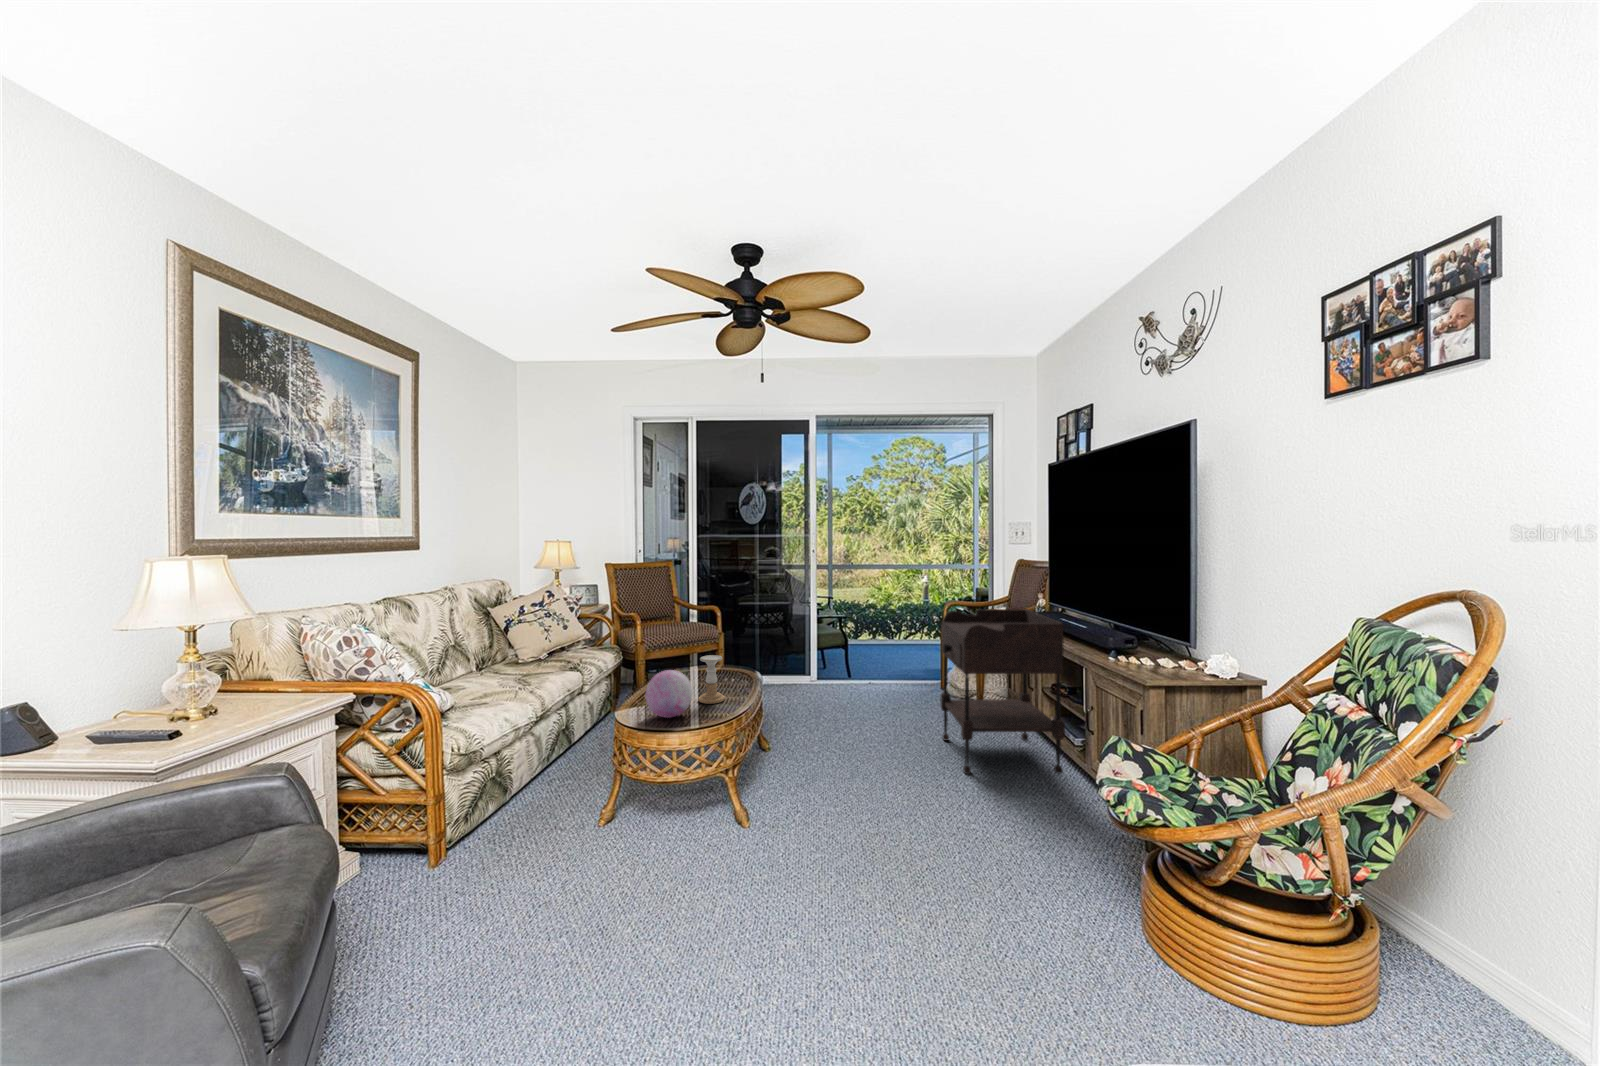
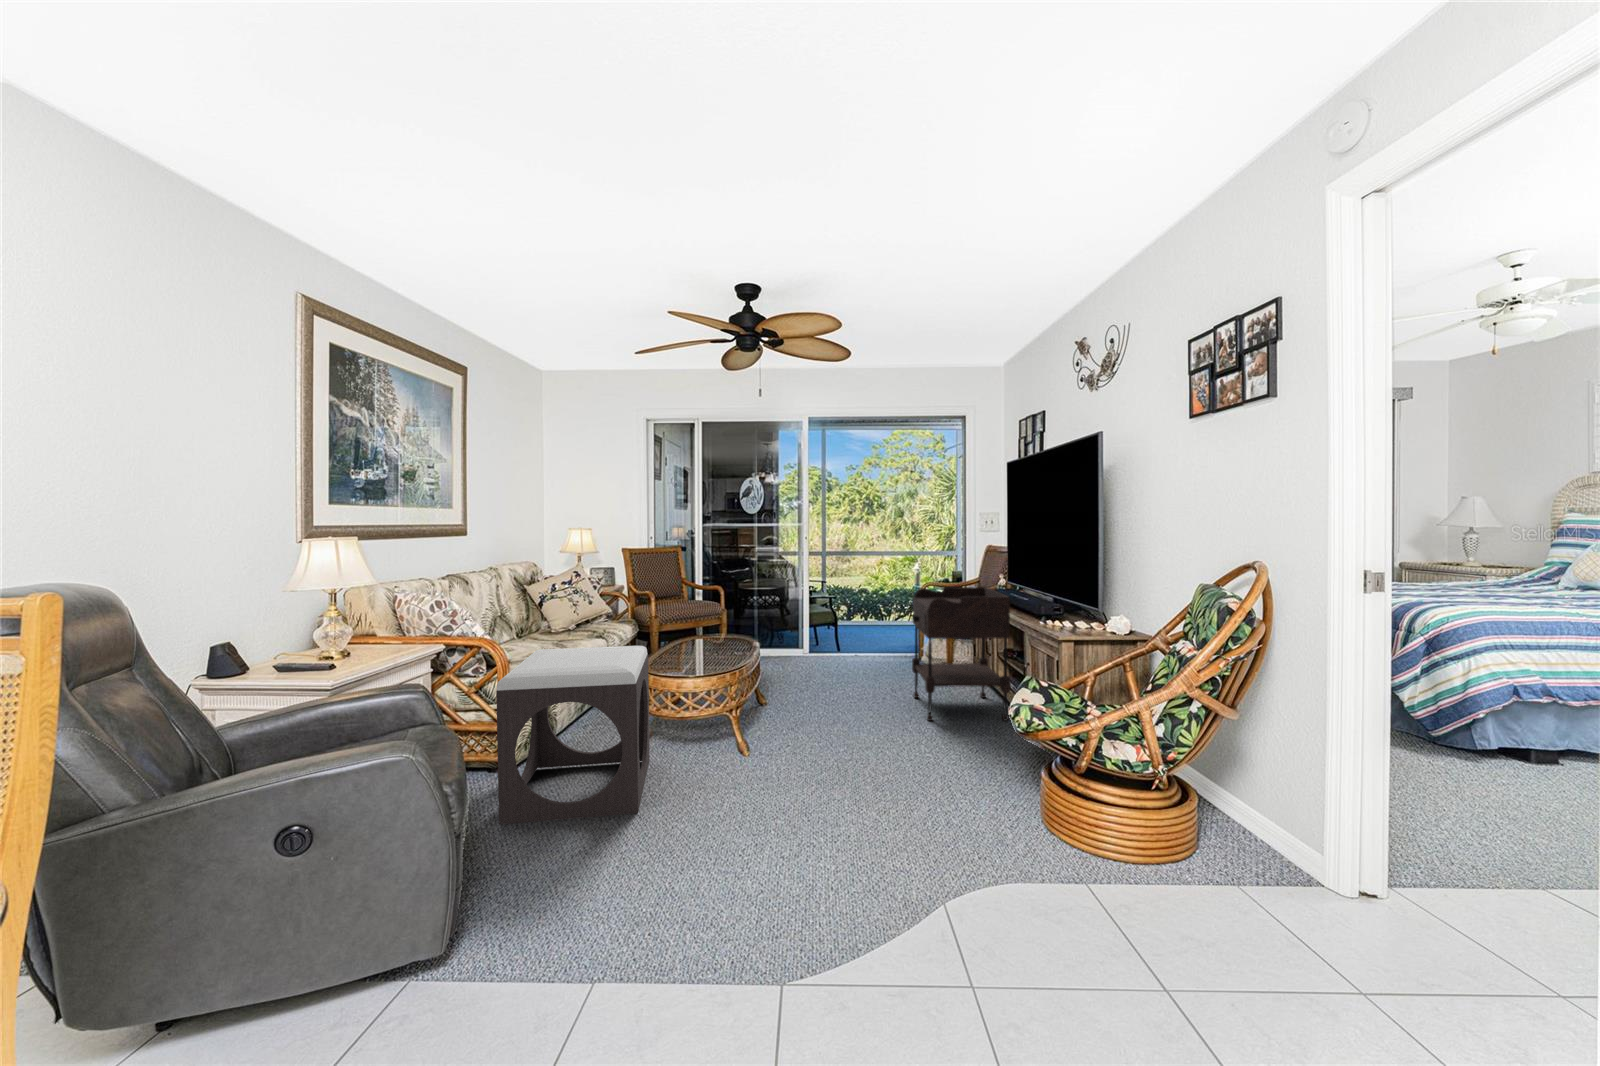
candle holder: present [699,655,725,704] -> none [708,622,730,661]
decorative orb: present [645,670,693,718] -> none [667,632,704,670]
footstool: none [403,691,622,949] -> present [496,646,650,824]

